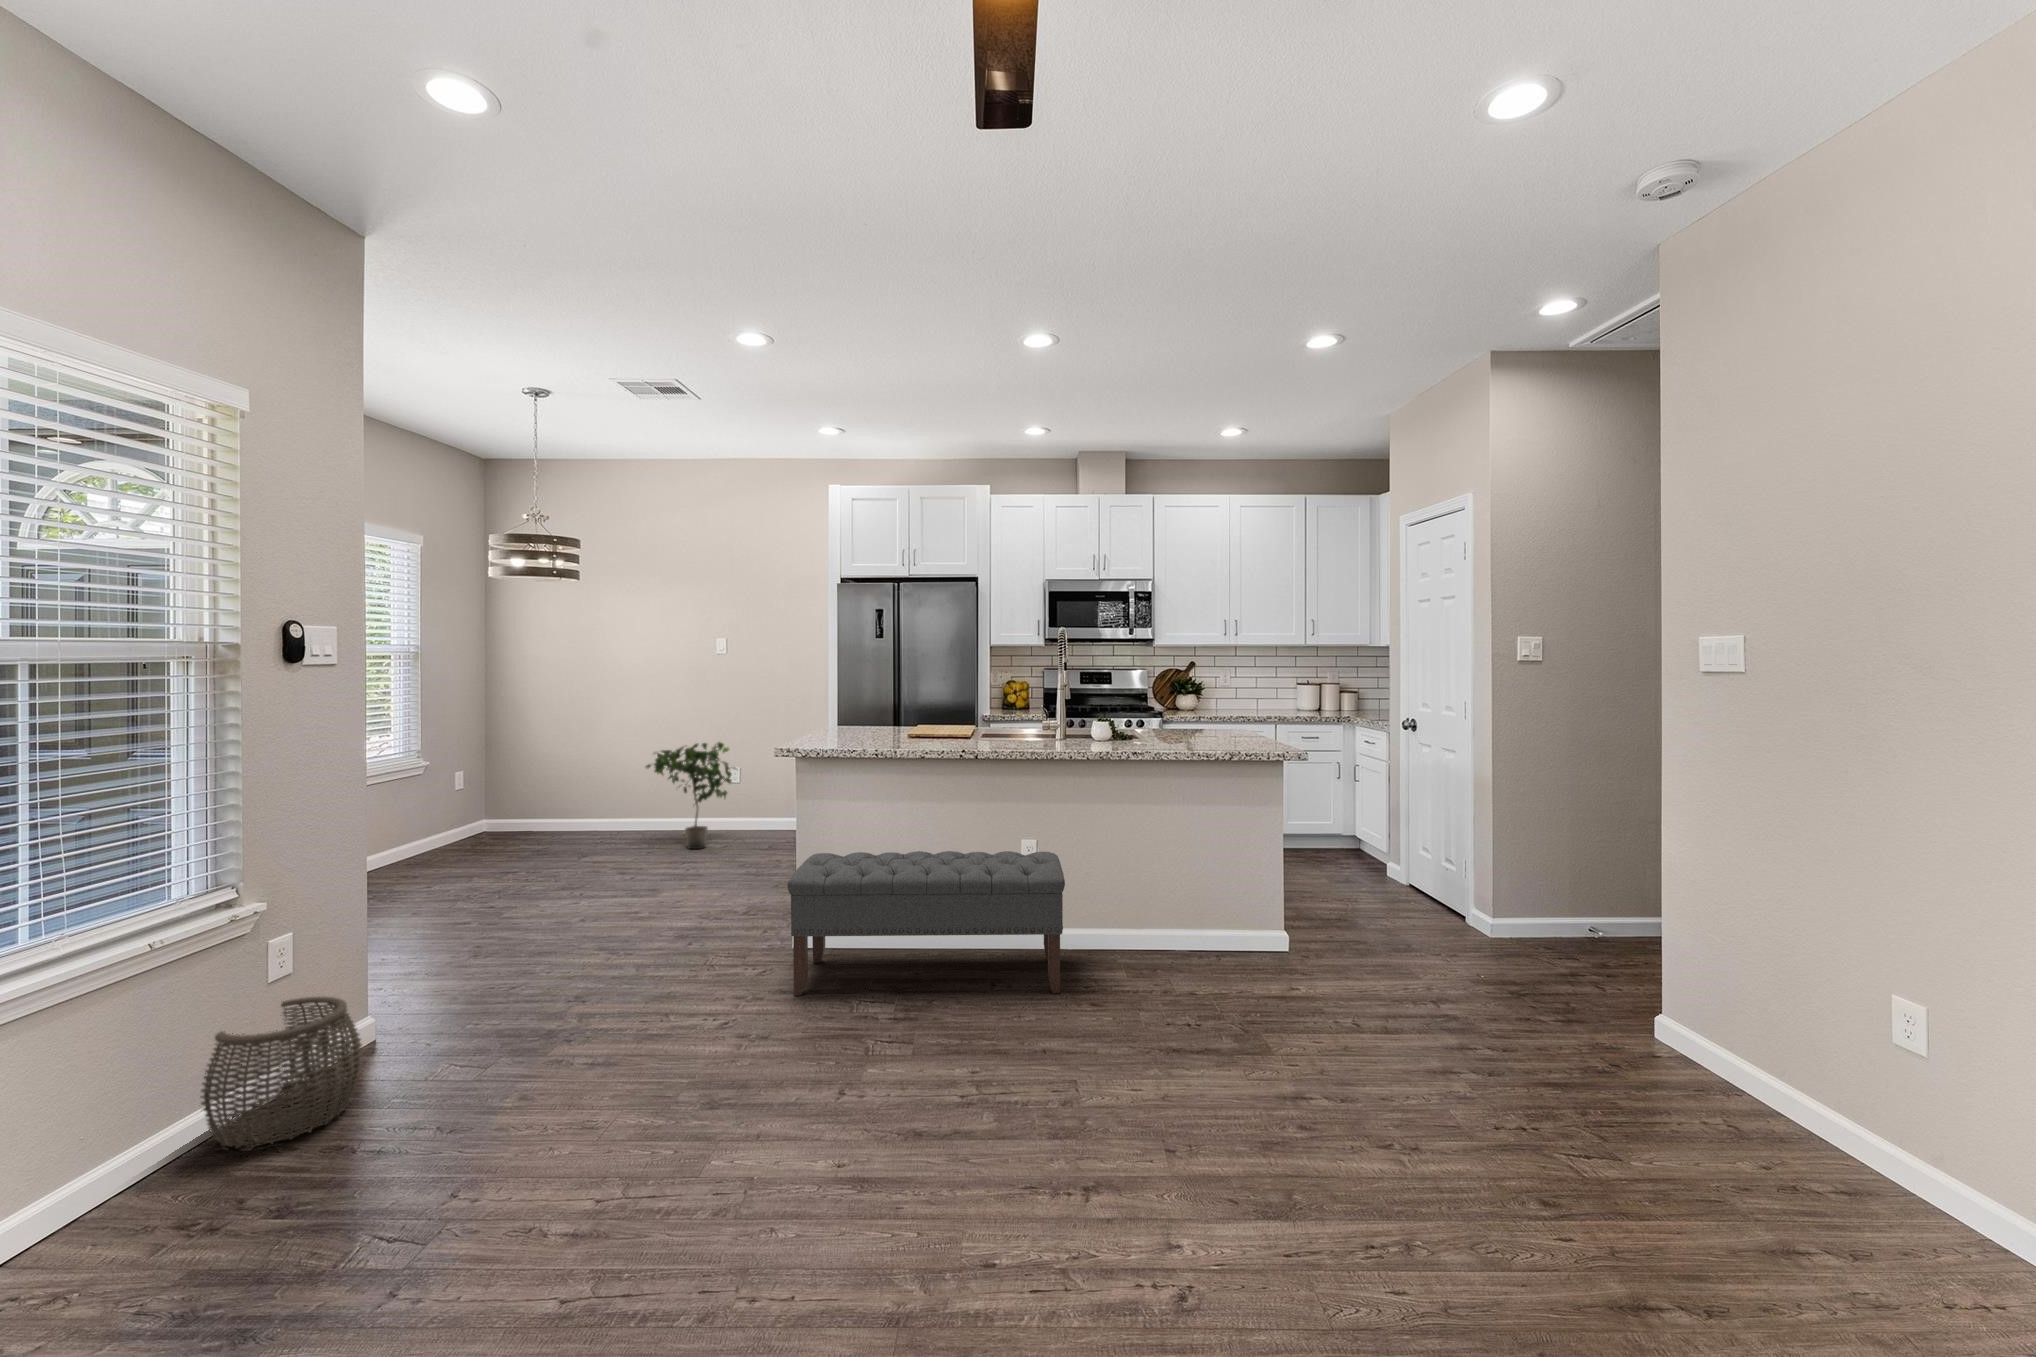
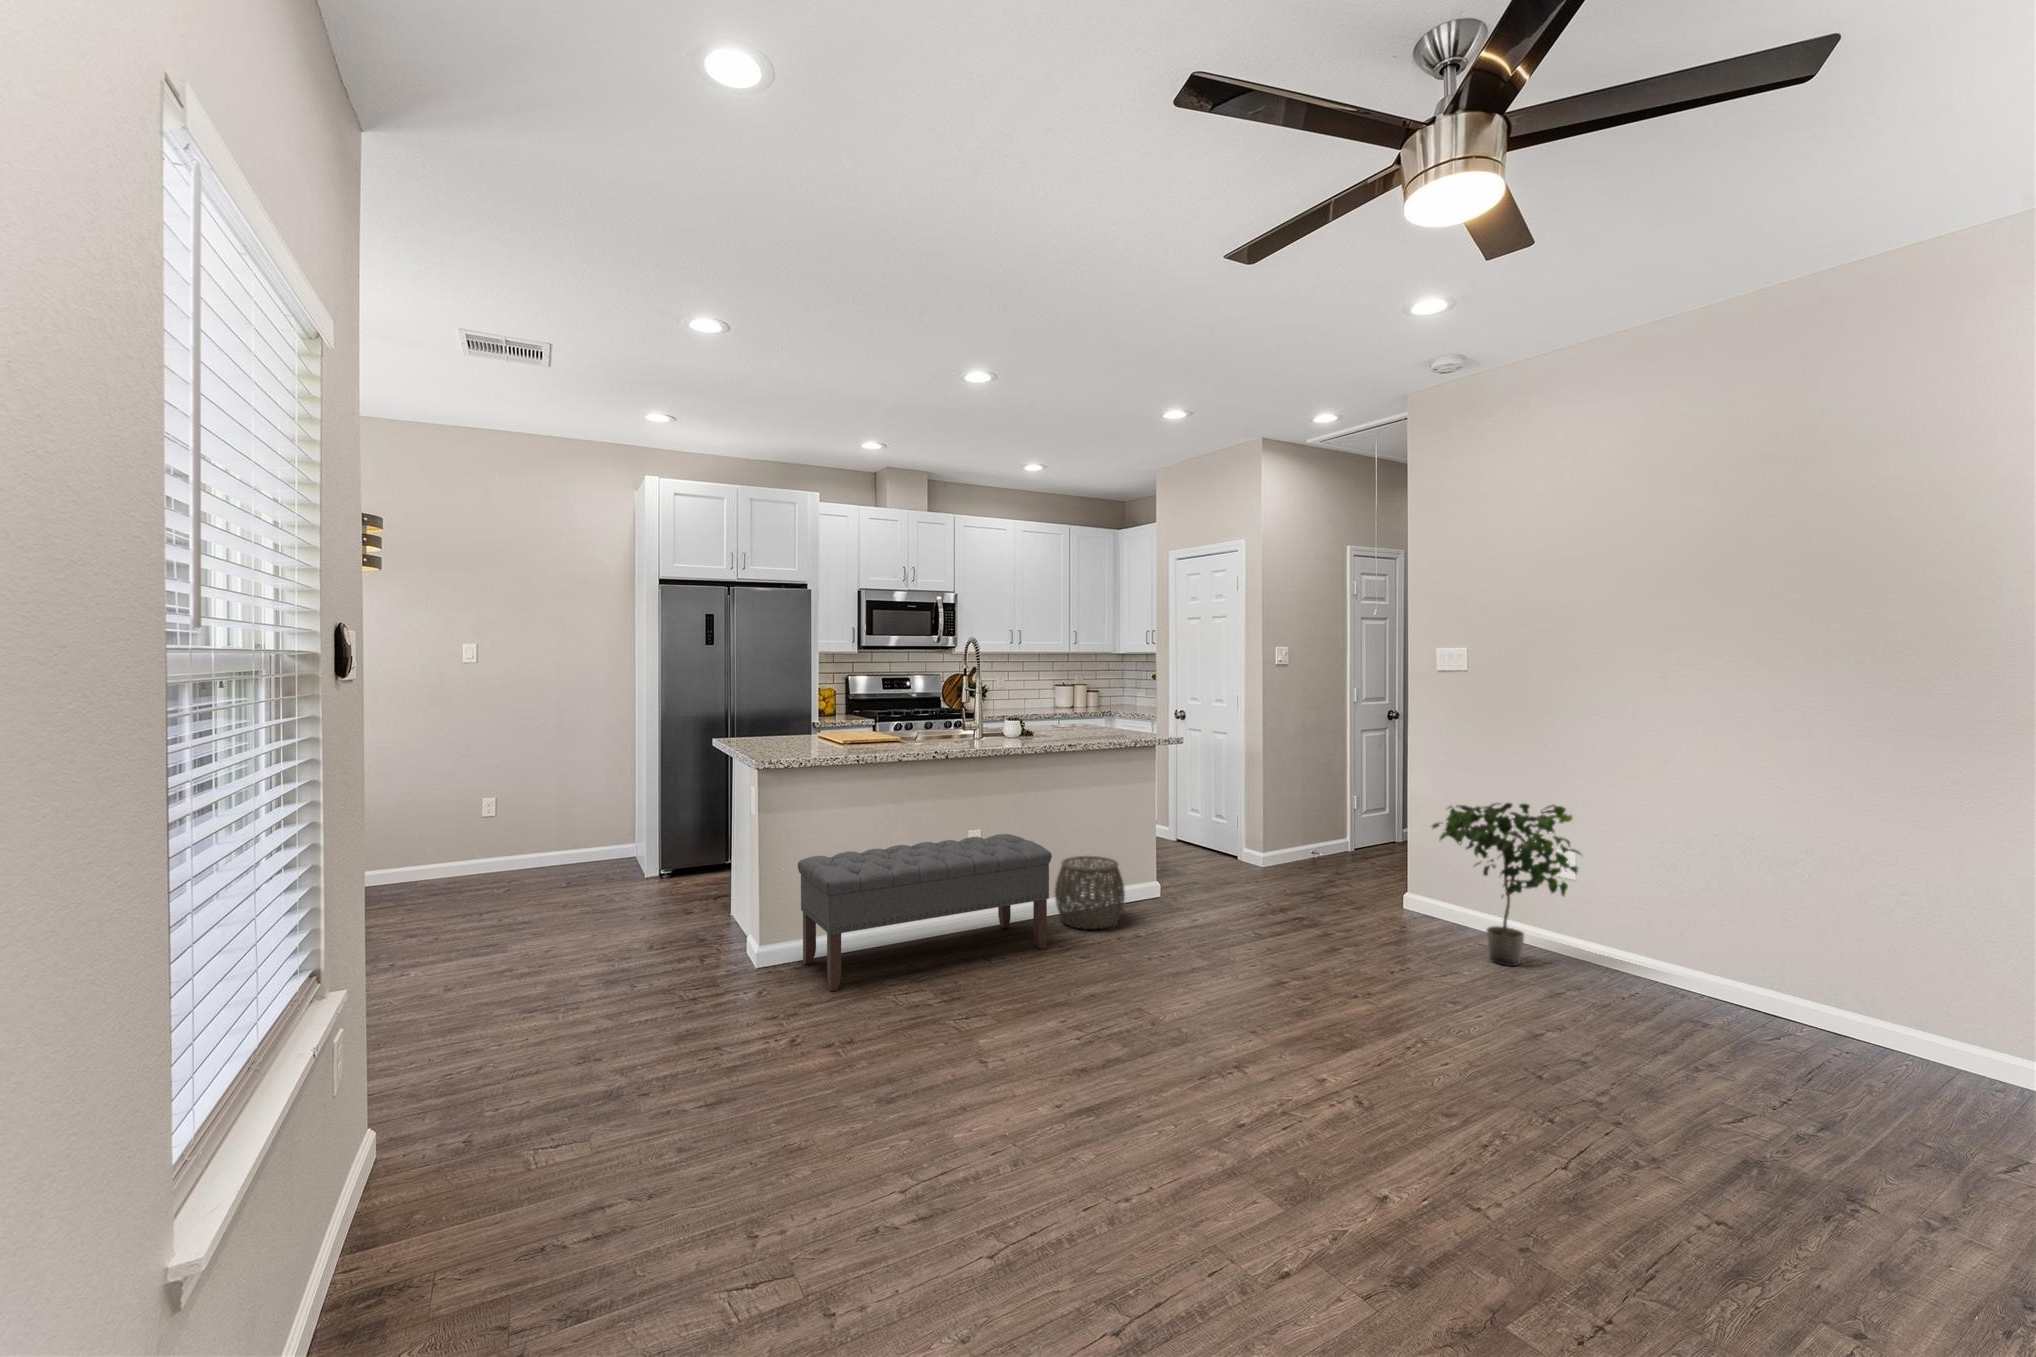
potted plant: present [646,742,736,850] -> present [1432,803,1581,966]
woven basket: present [201,997,363,1148] -> present [1055,856,1125,929]

